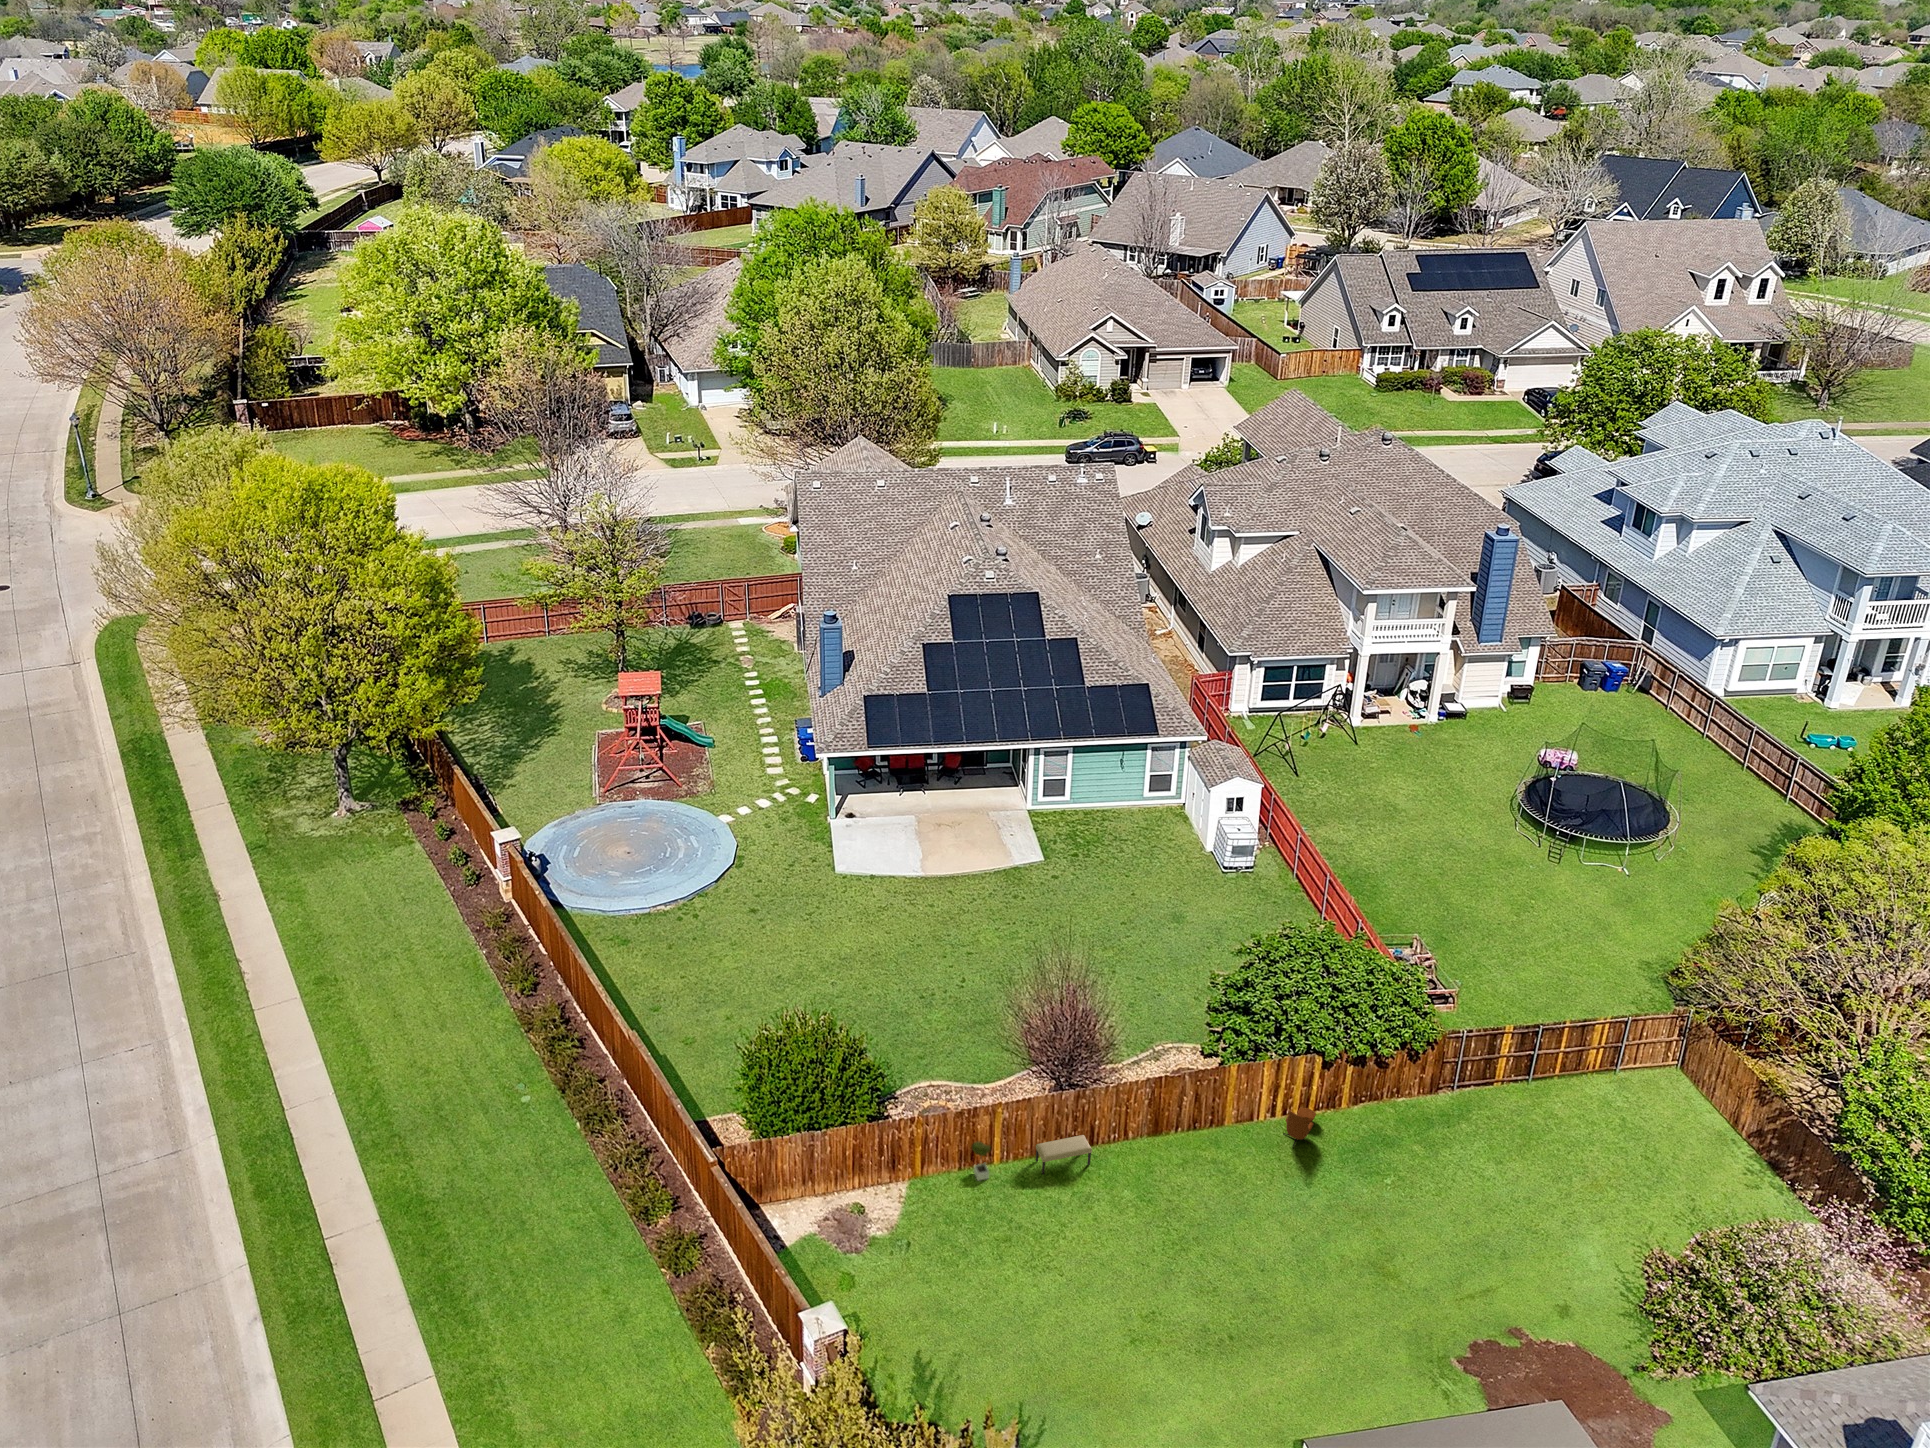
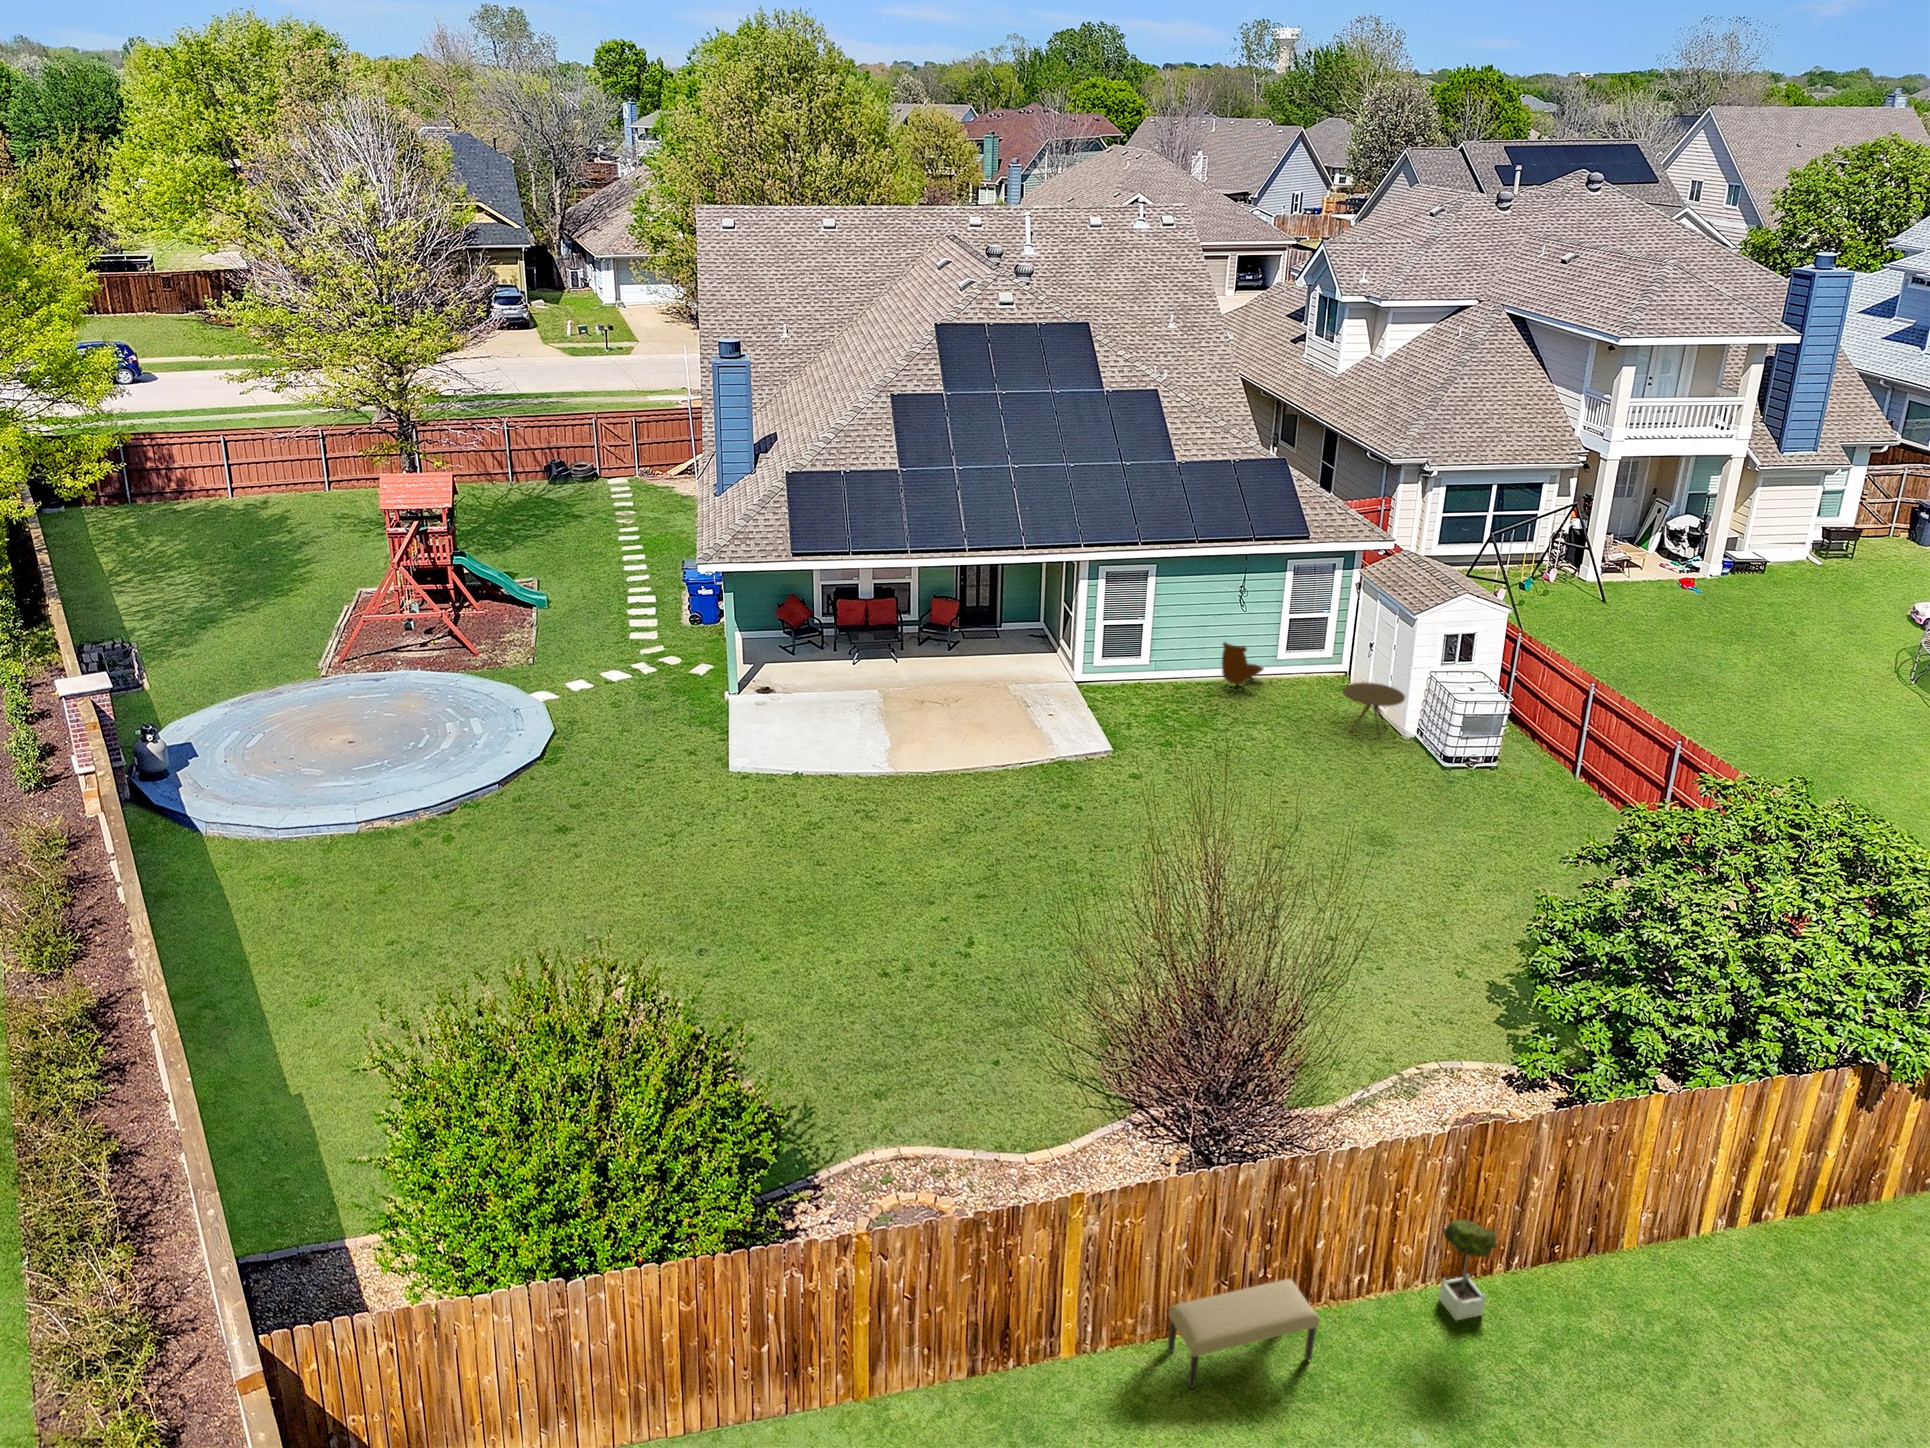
round table: none [1173,819,1207,853] -> present [1343,682,1405,738]
lounge chair: present [1283,1108,1316,1147] -> present [1222,642,1263,692]
potted tree: present [972,1141,991,1181] -> present [1439,1219,1496,1320]

